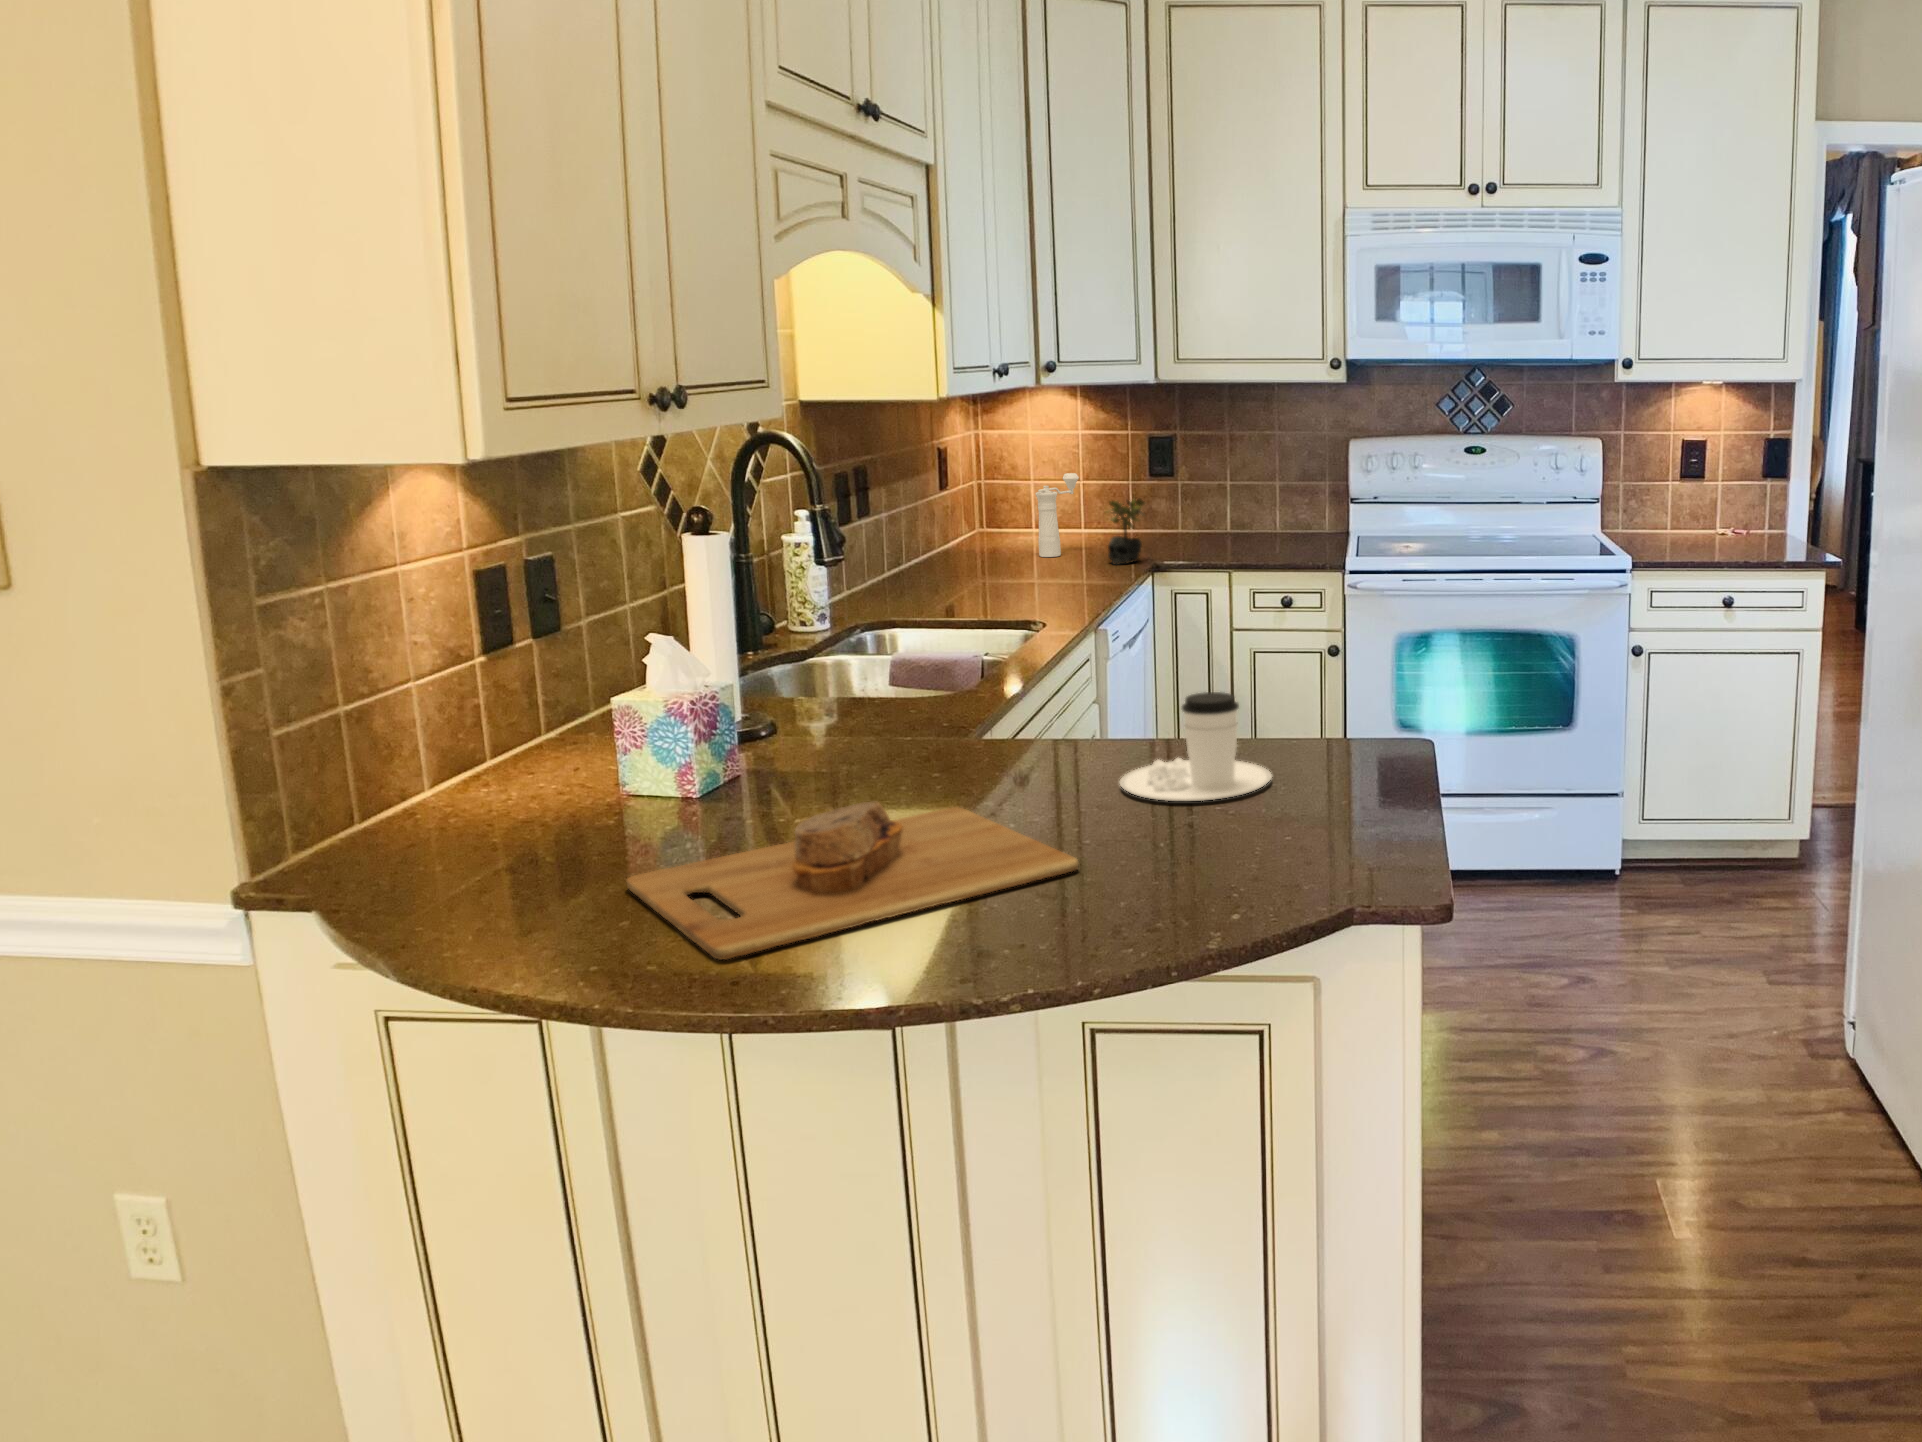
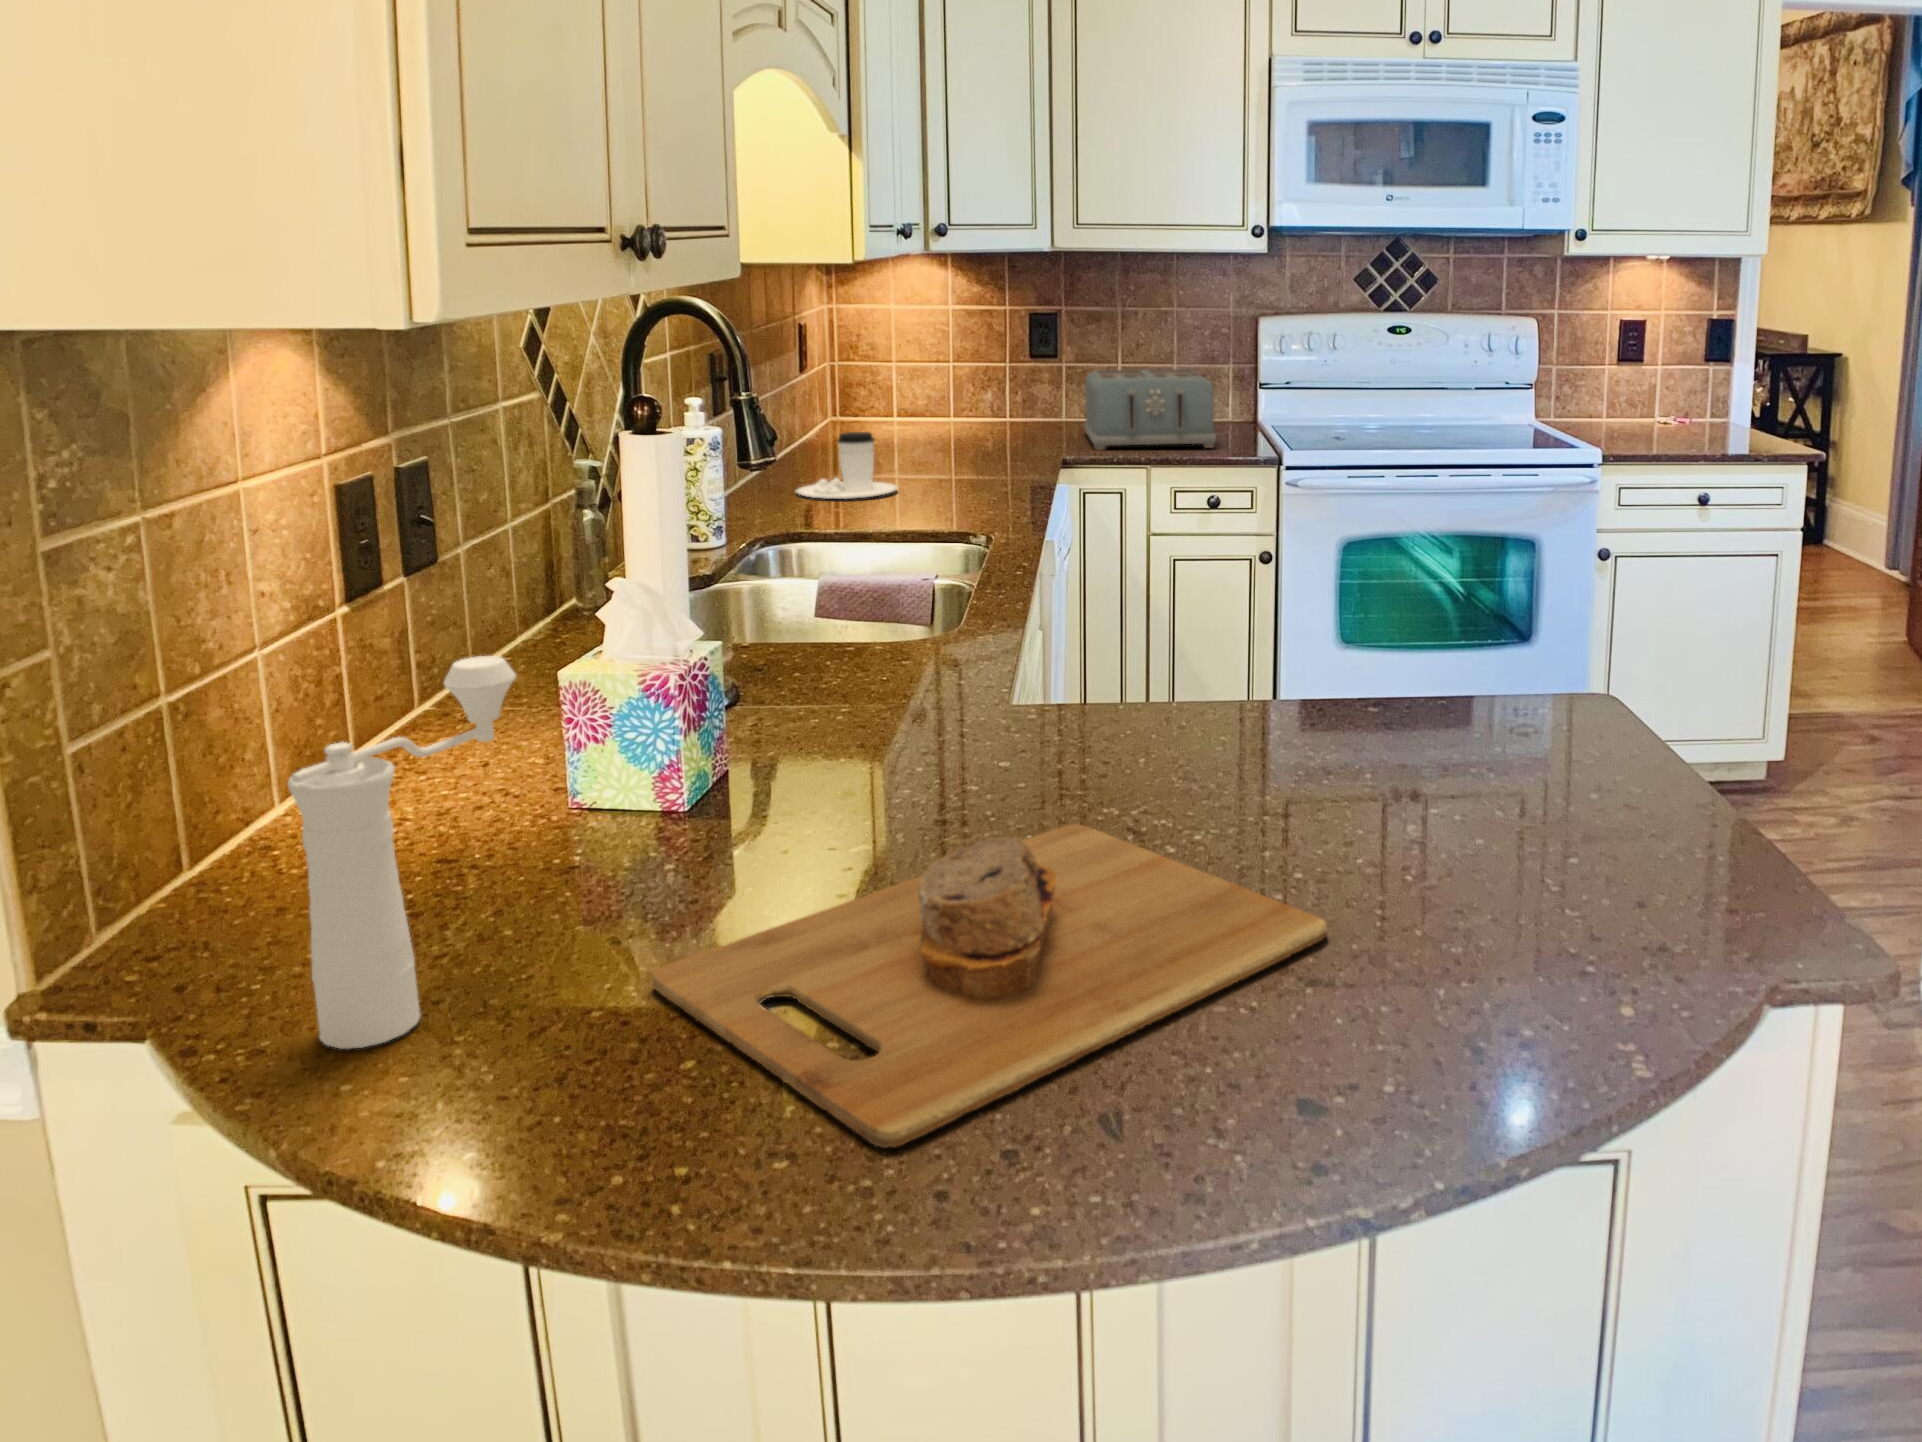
pepper mill: present [1035,473,1079,557] -> present [287,656,516,1049]
toaster: none [1194,486,1303,558] -> present [1084,369,1216,450]
succulent plant: present [1108,498,1145,565] -> none [994,378,1044,459]
coffee cup: present [1120,692,1271,801] -> present [796,432,897,499]

